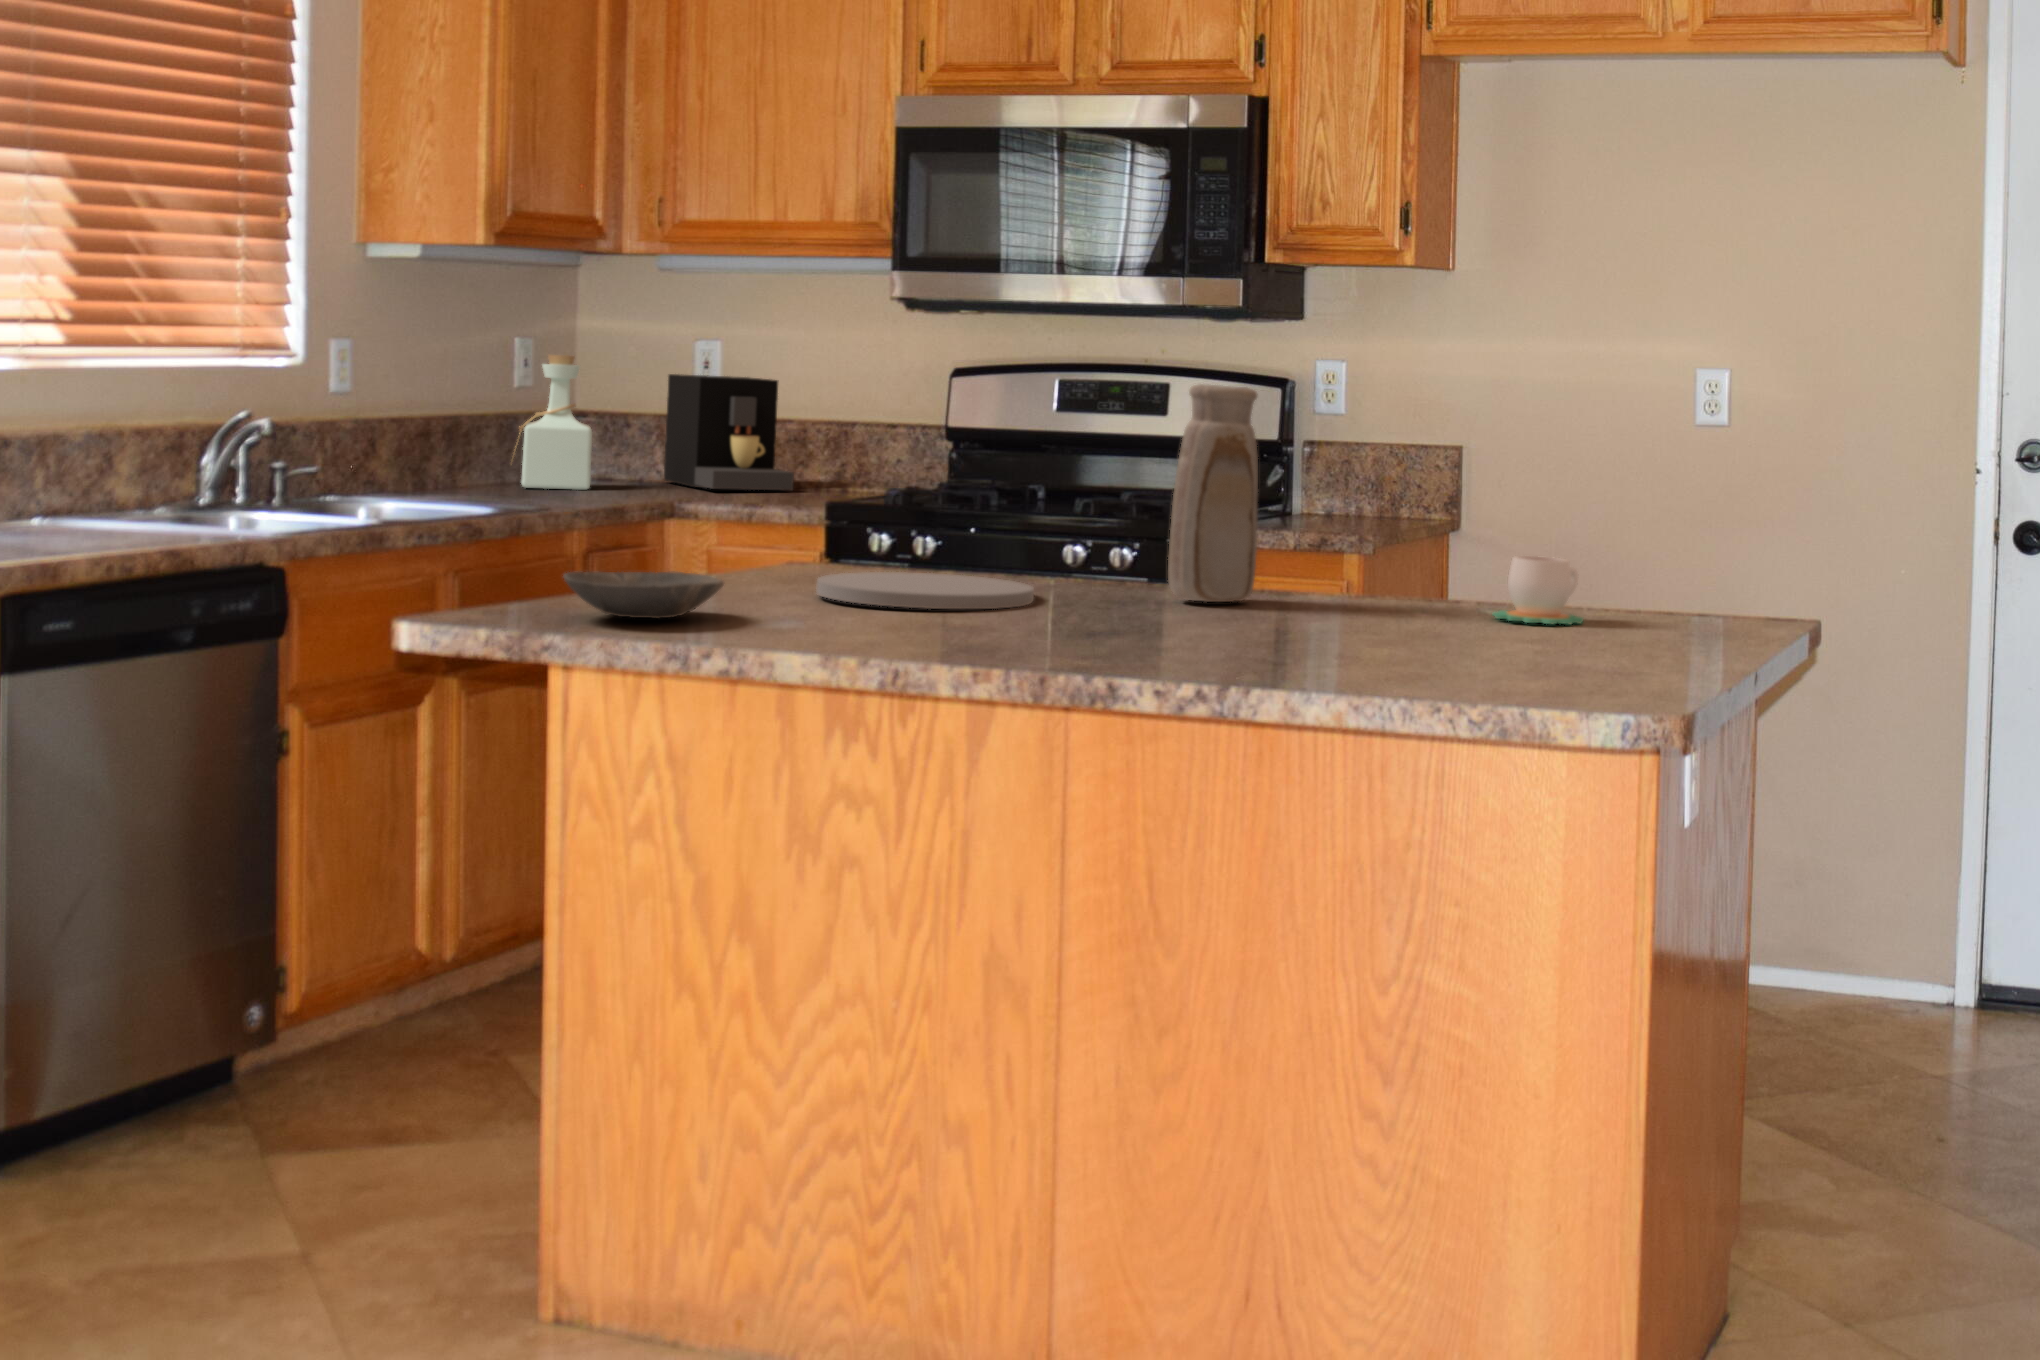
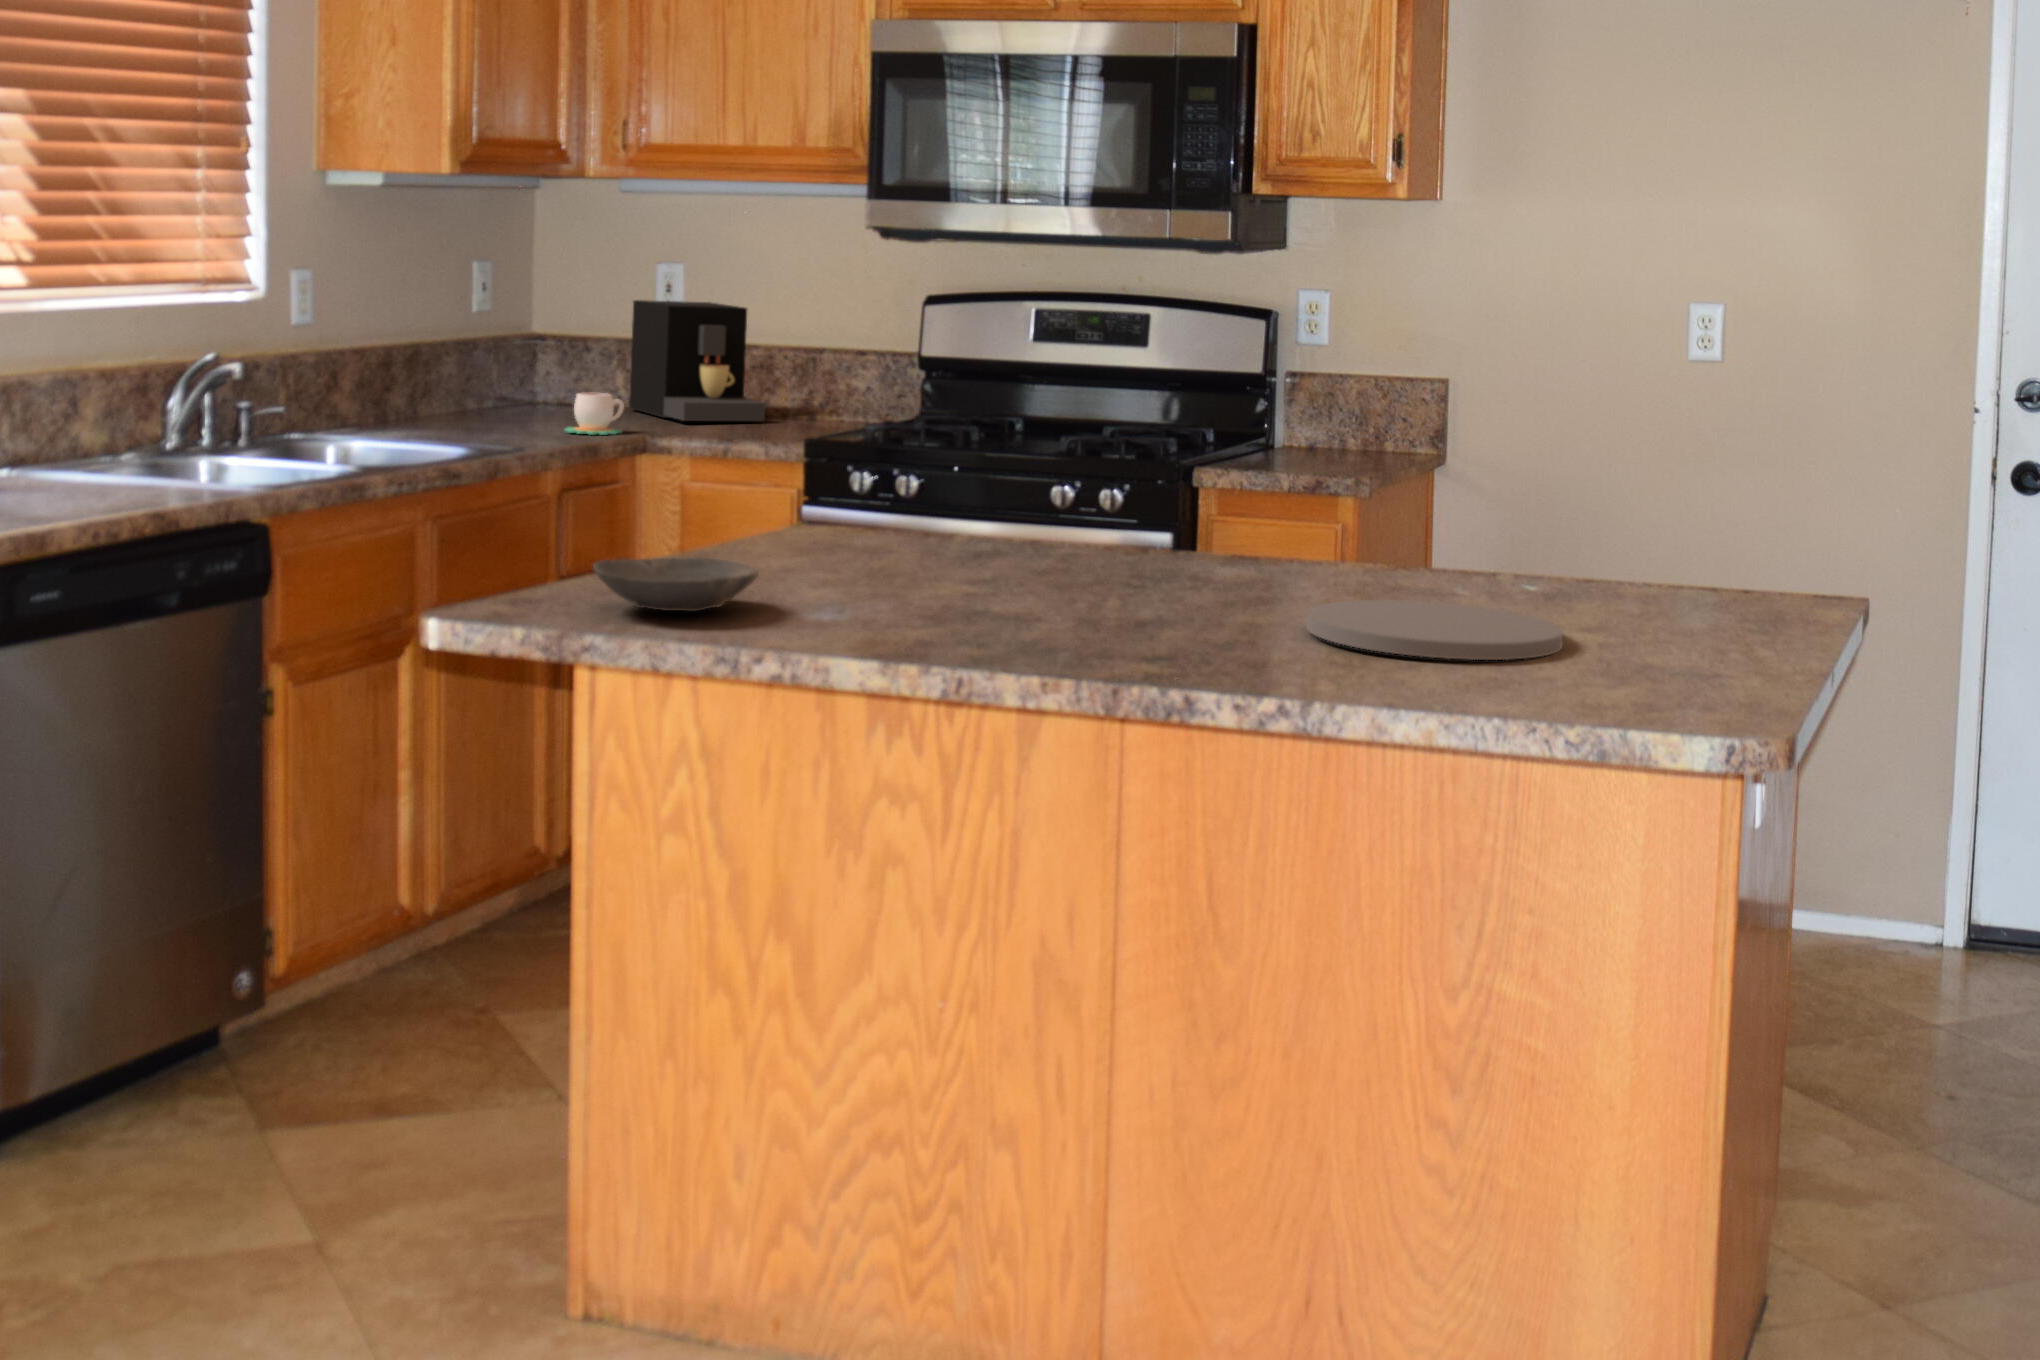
bottle: present [514,355,592,490] -> none [476,283,560,422]
vase: present [1168,384,1258,602] -> none [1205,356,1299,582]
mug: present [1493,556,1583,624] -> present [565,392,624,435]
plate: present [817,572,1034,609] -> present [1306,600,1563,660]

